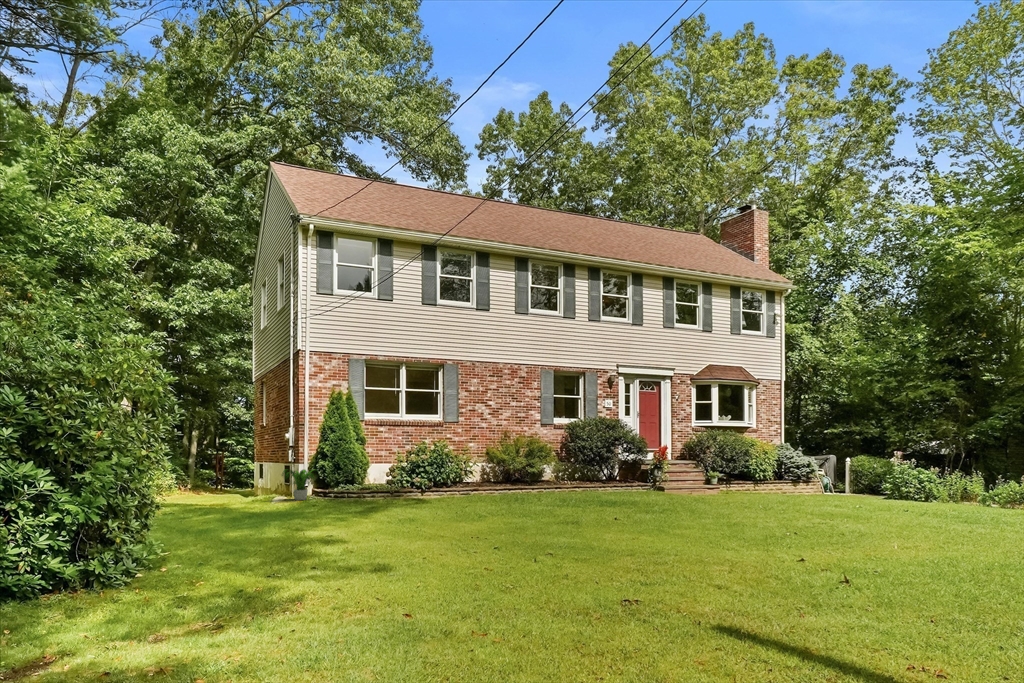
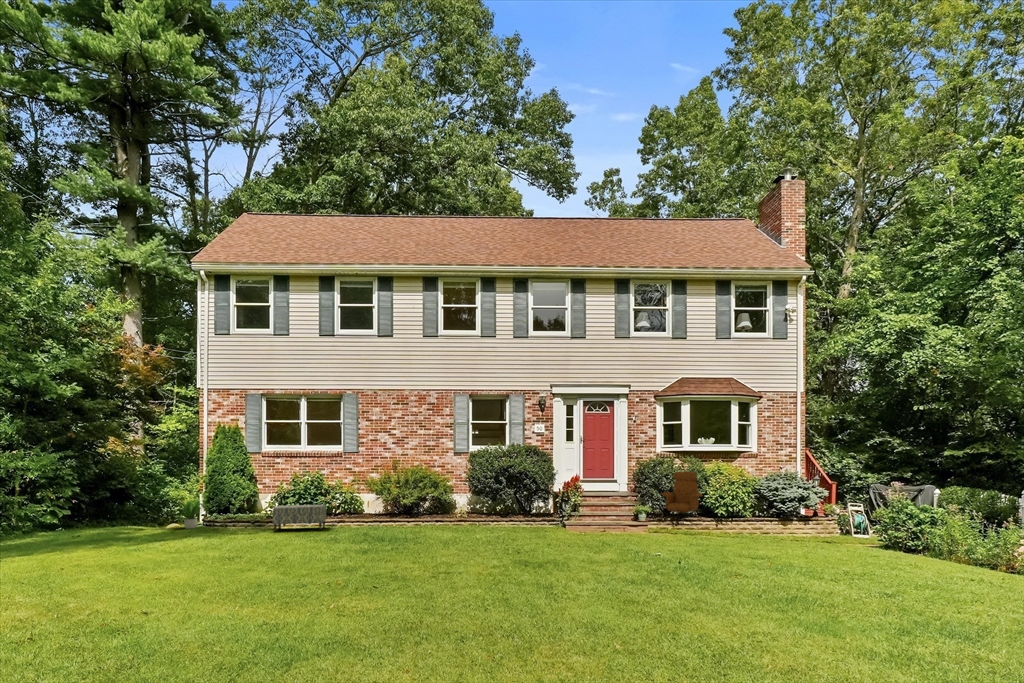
armchair: none [731,442,767,486] -> present [662,471,703,524]
bench: none [405,472,459,500] -> present [273,504,326,531]

